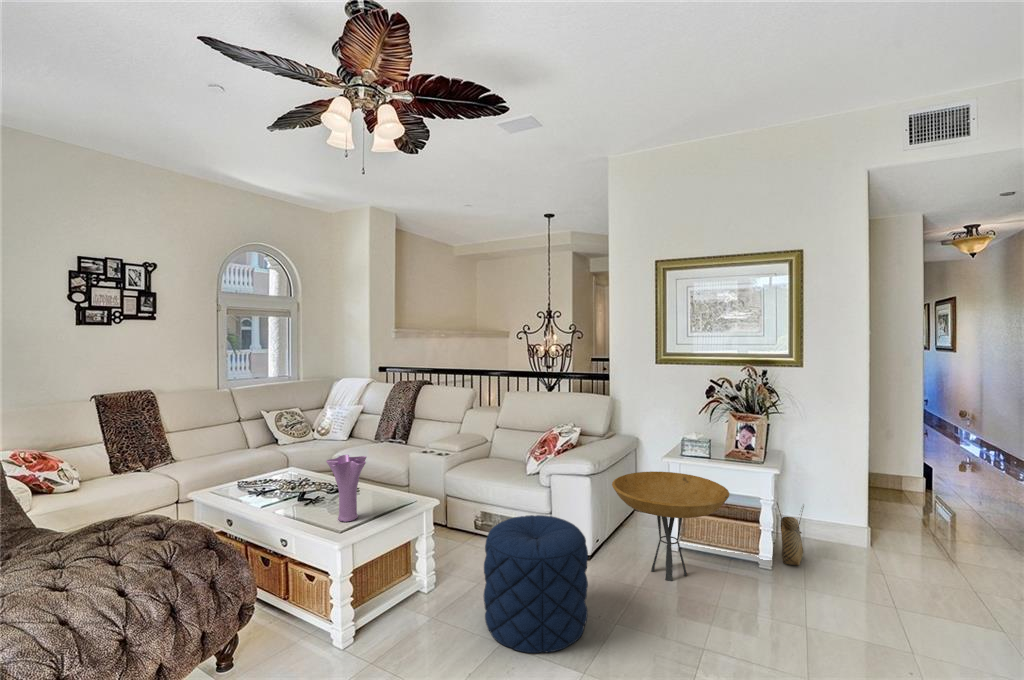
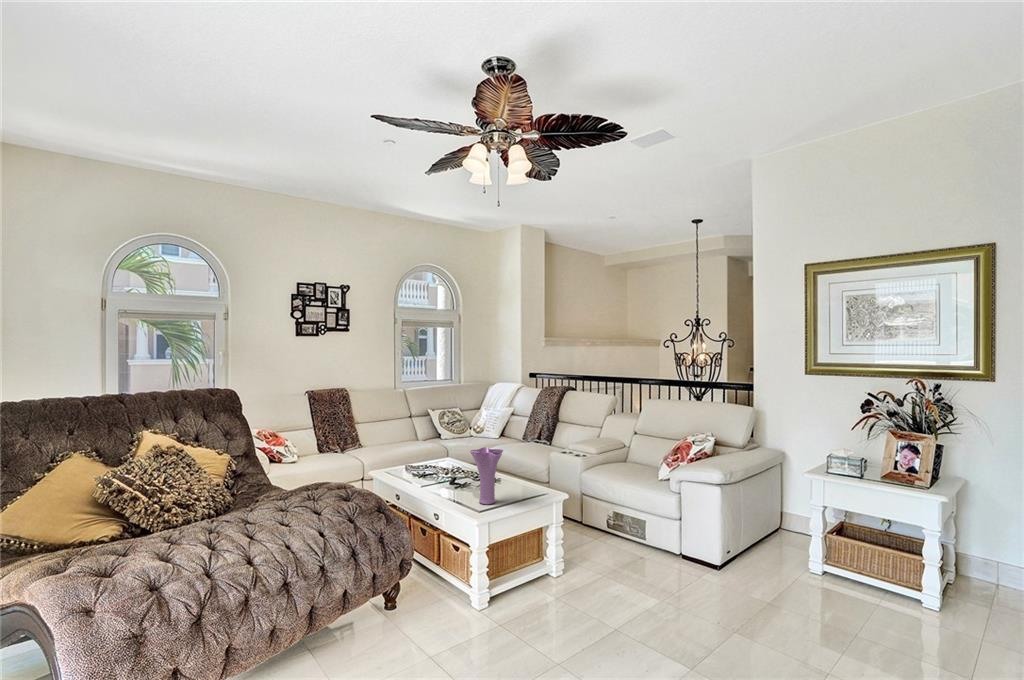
side table: present [612,472,729,581] -> none [744,487,883,604]
woven basket: present [777,503,804,565] -> none [954,534,993,611]
pouf: present [484,515,588,653] -> none [604,517,707,647]

